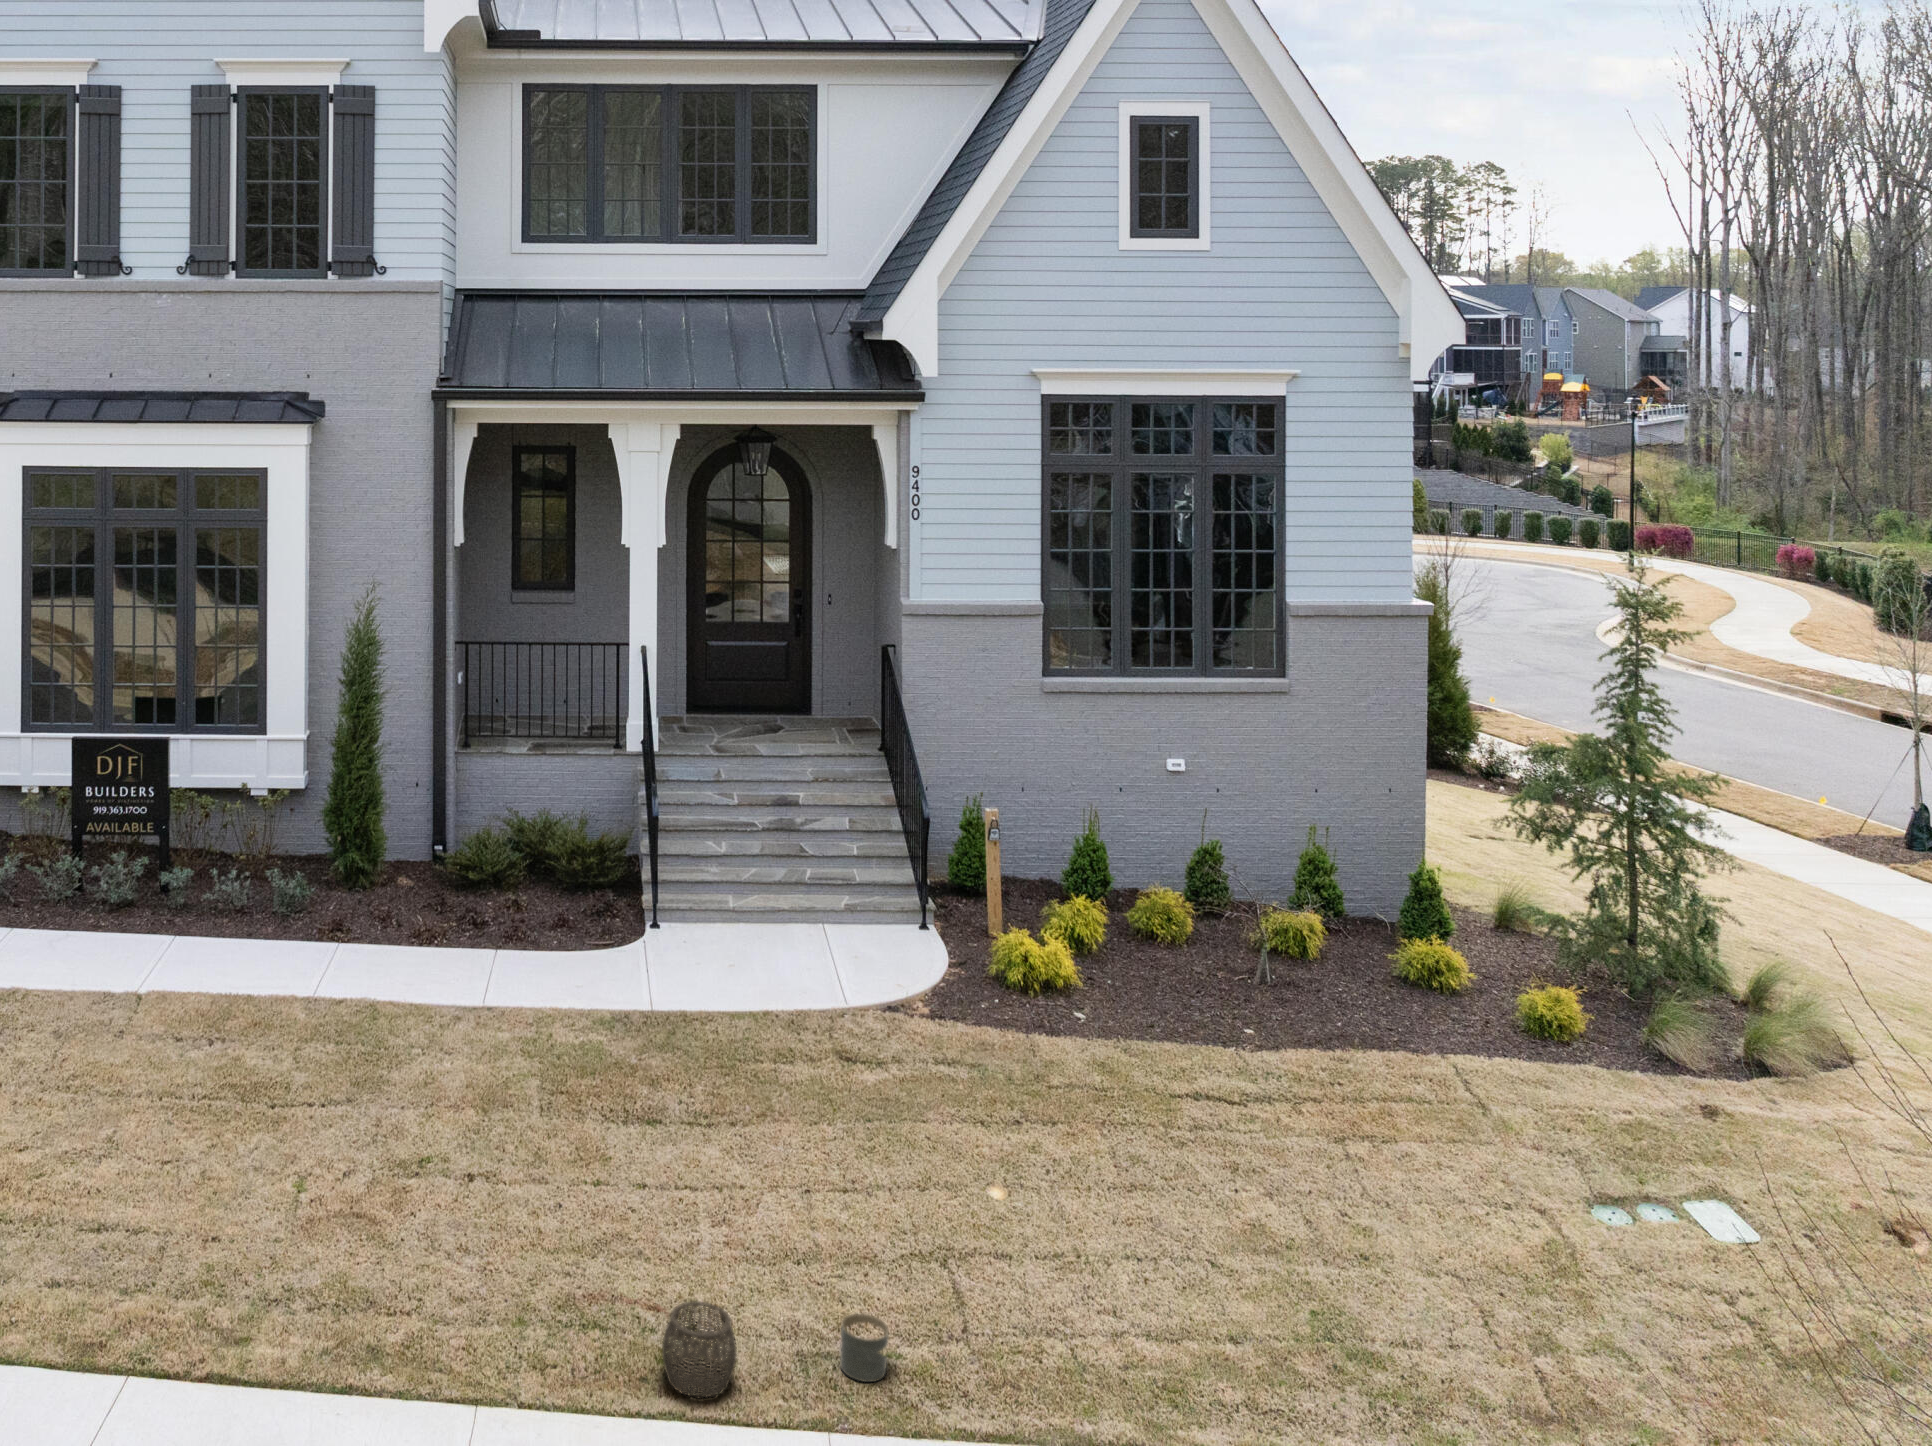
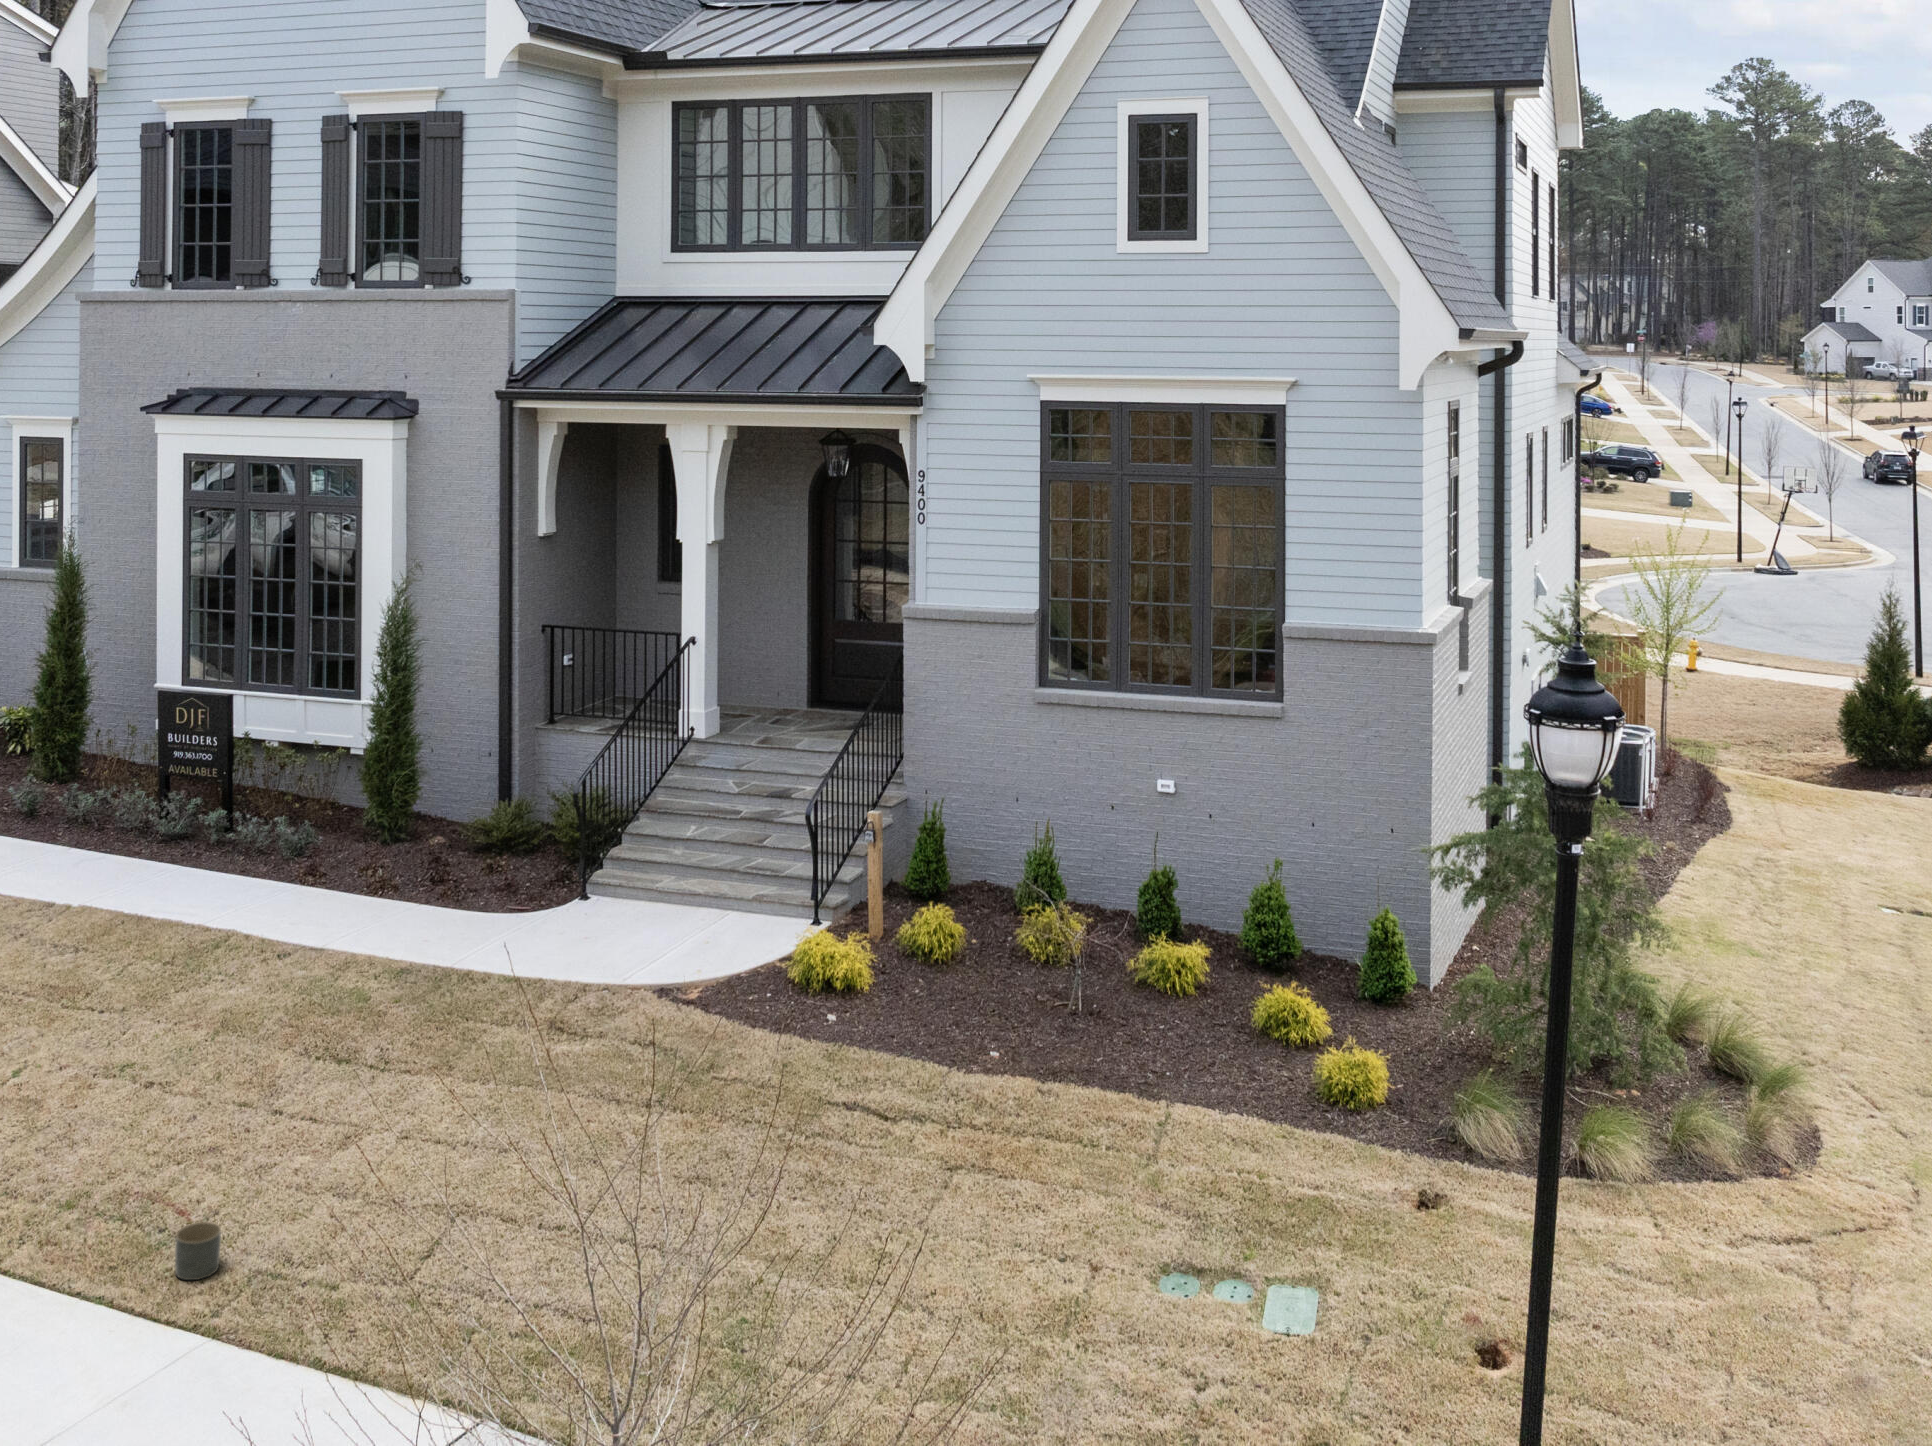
woven basket: present [662,1301,737,1398] -> none [21,1190,94,1270]

